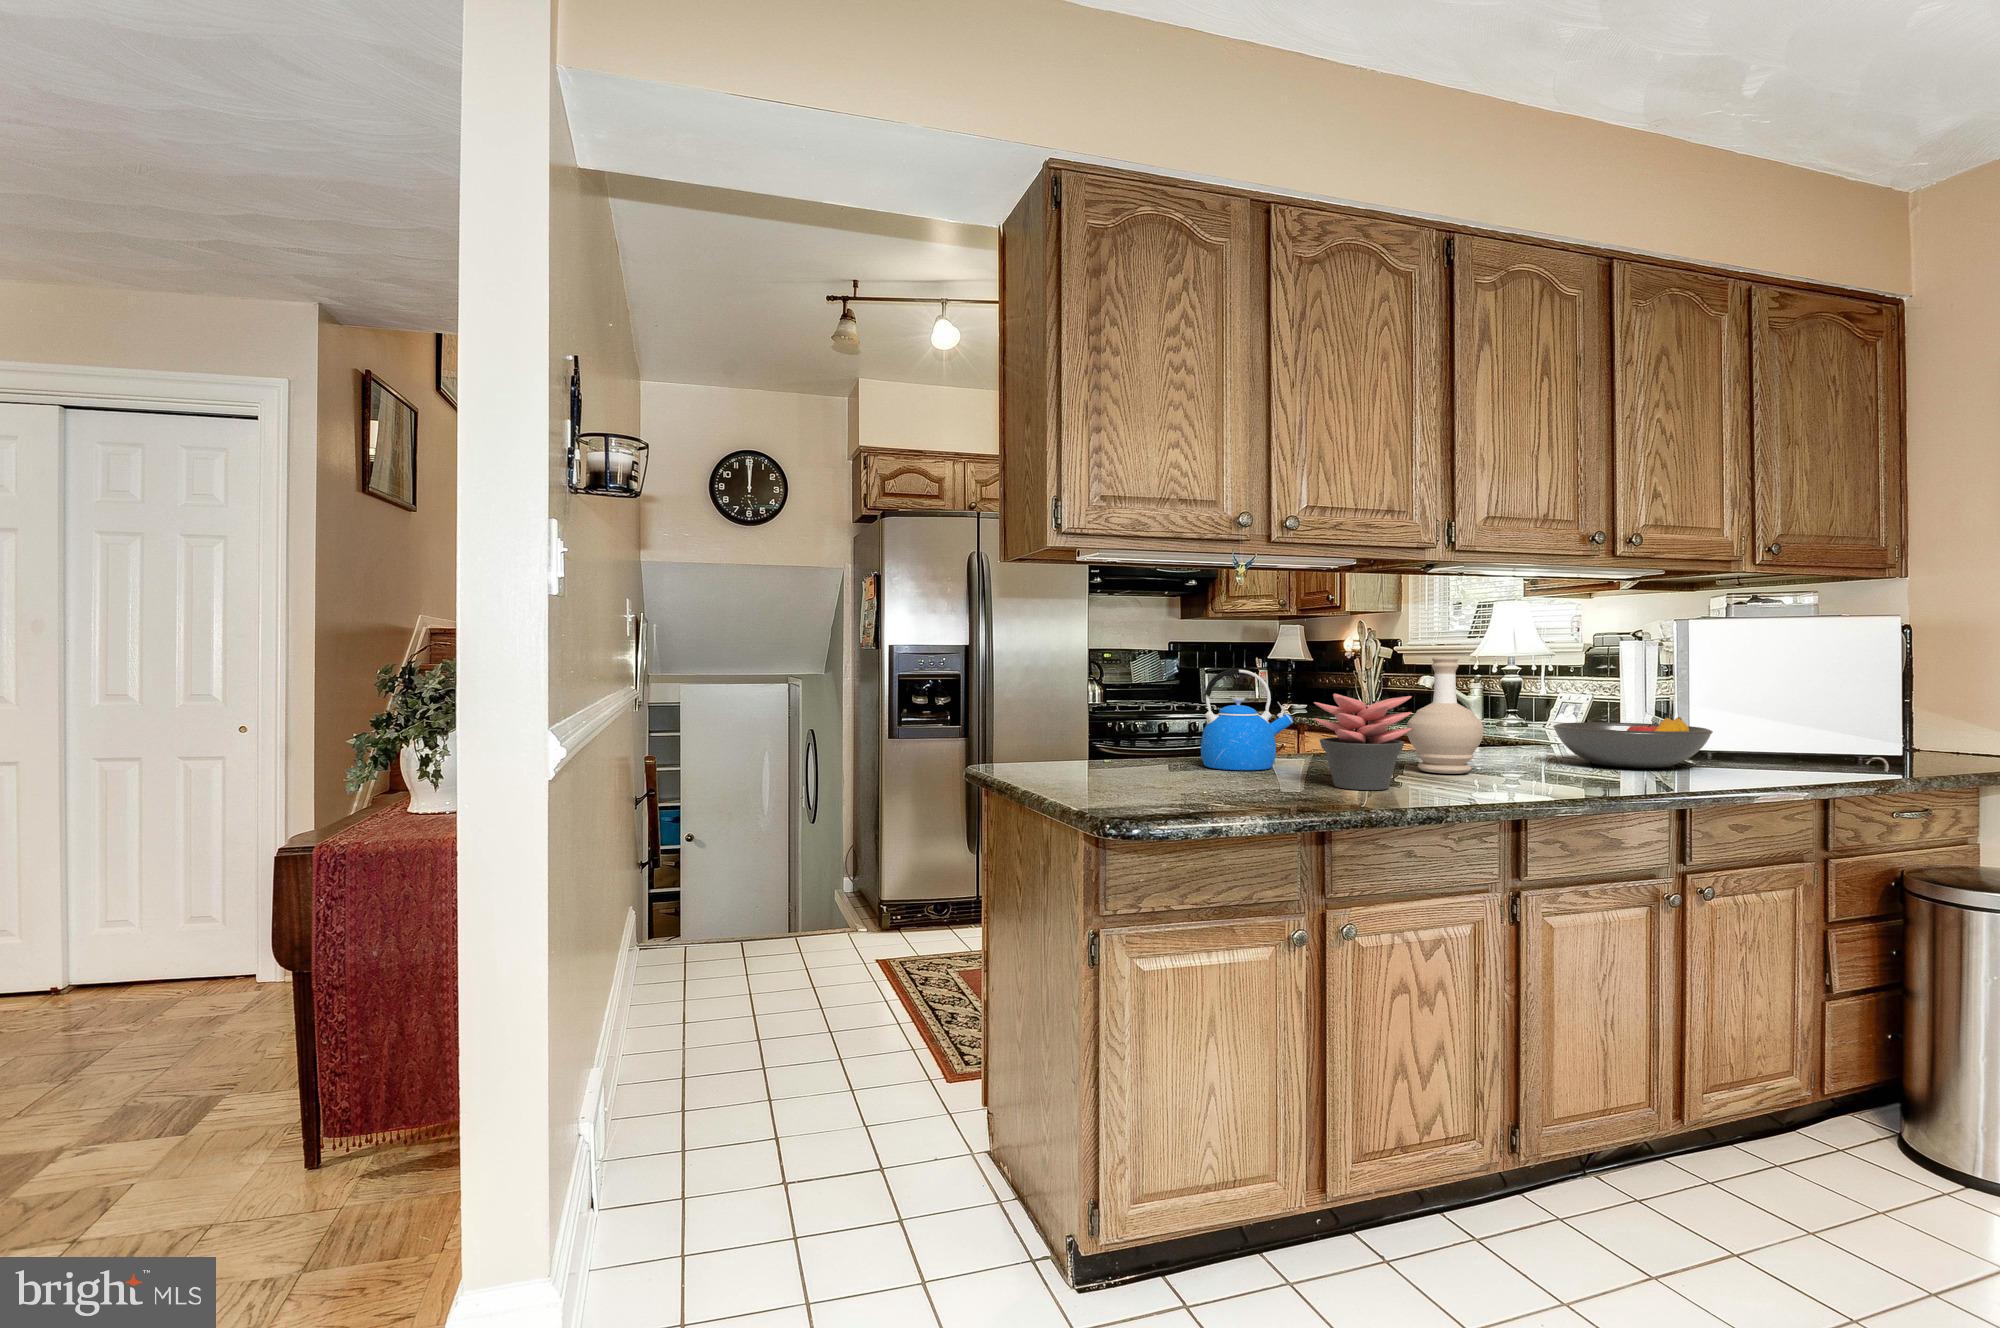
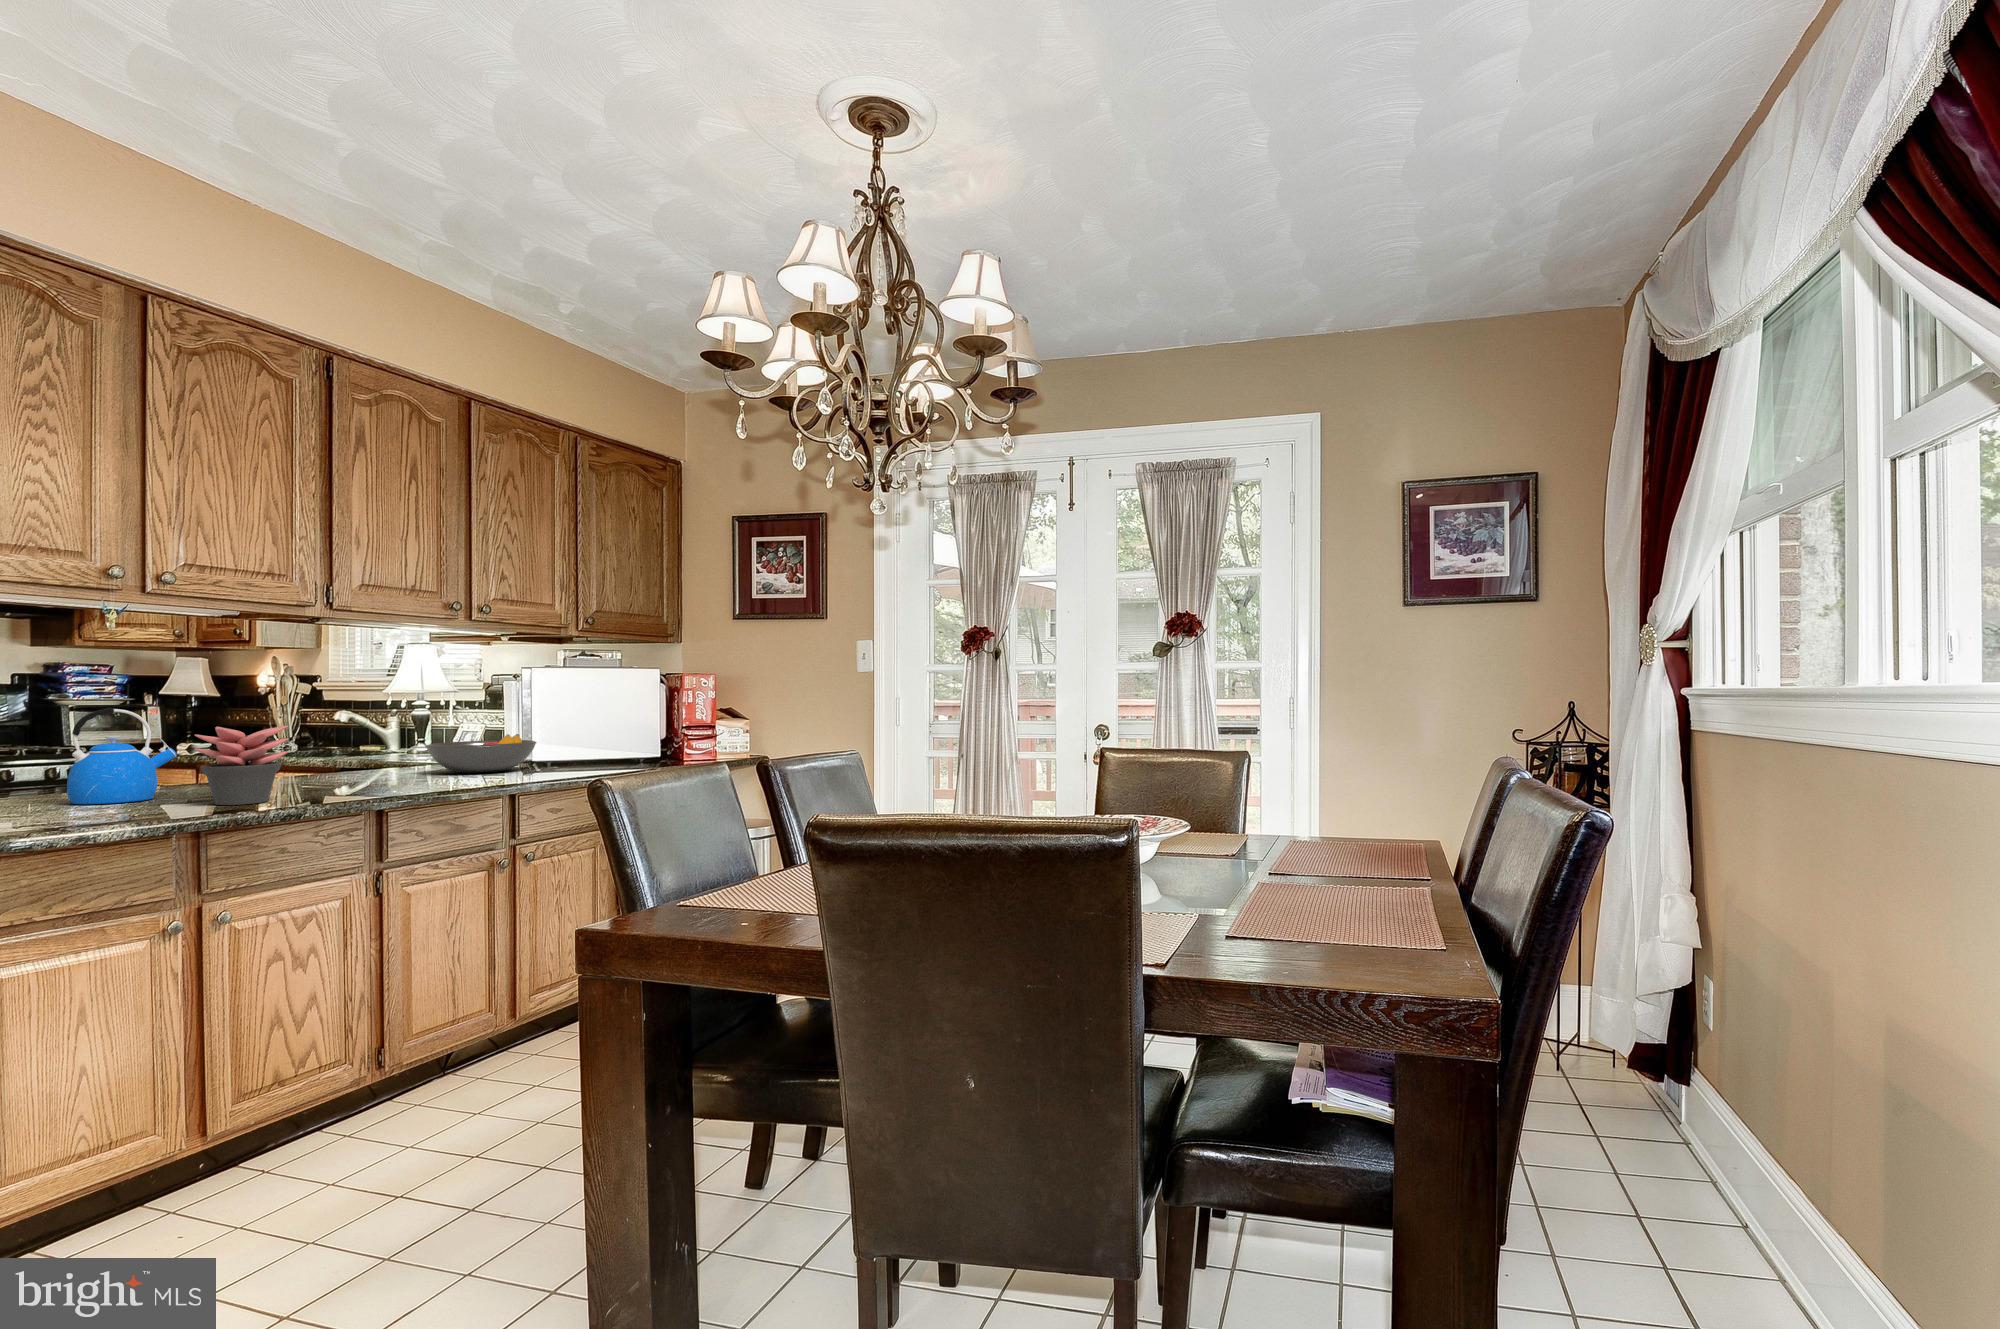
bottle: present [1407,657,1483,774] -> none [293,694,360,788]

